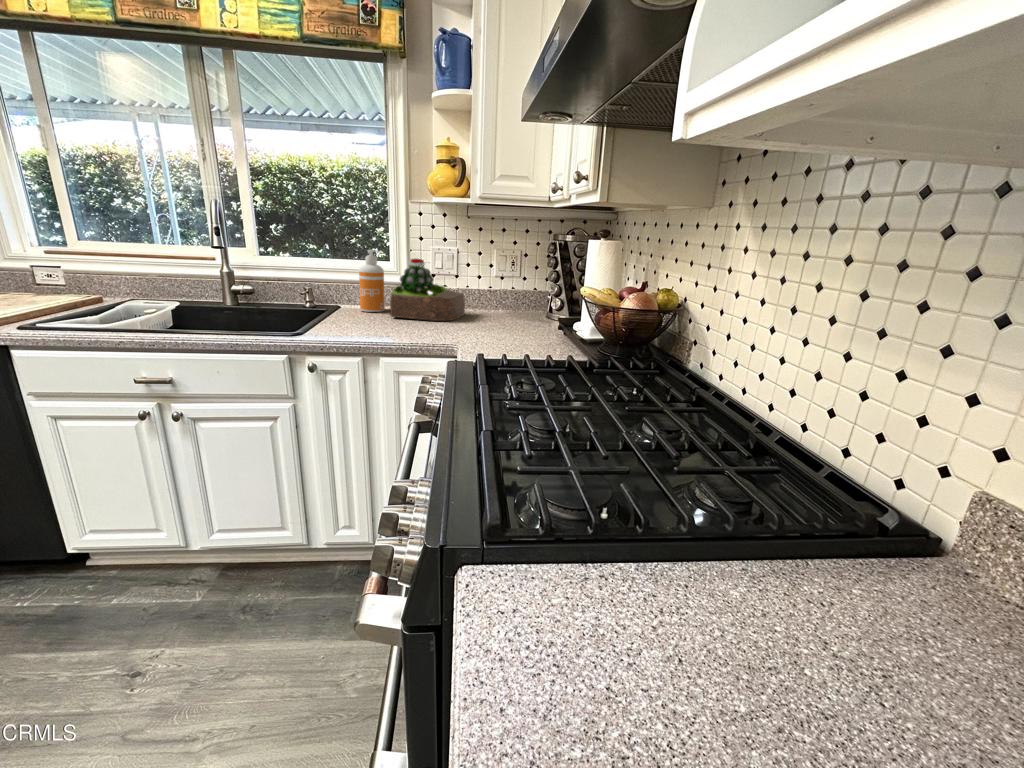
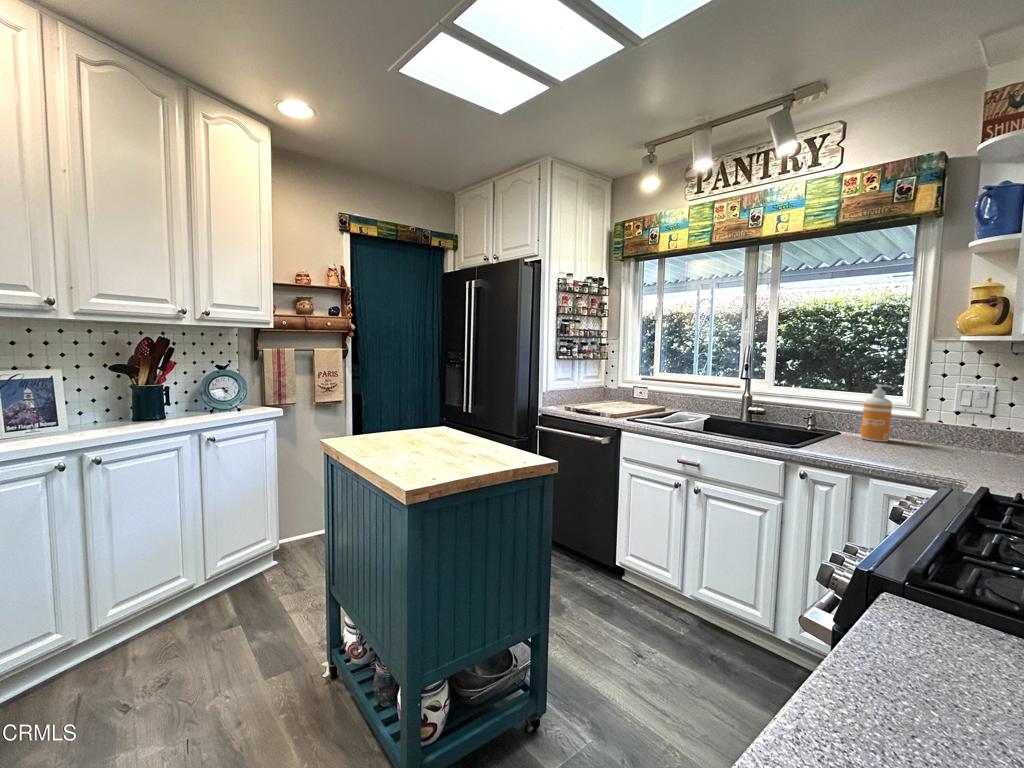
succulent plant: present [390,259,465,321] -> none [893,394,999,460]

